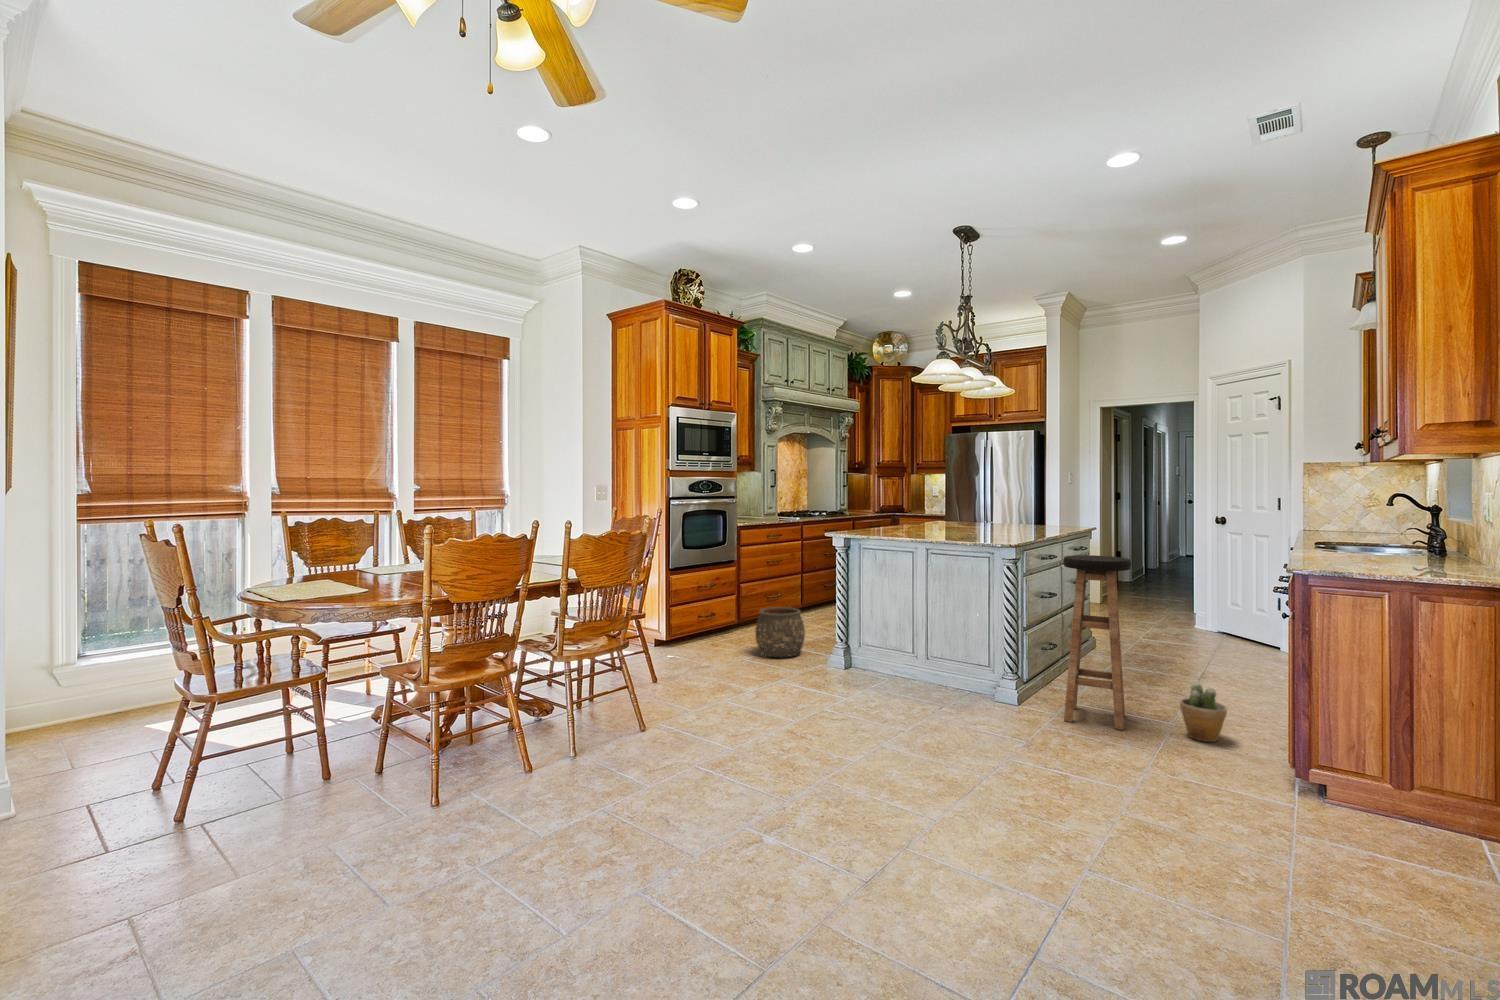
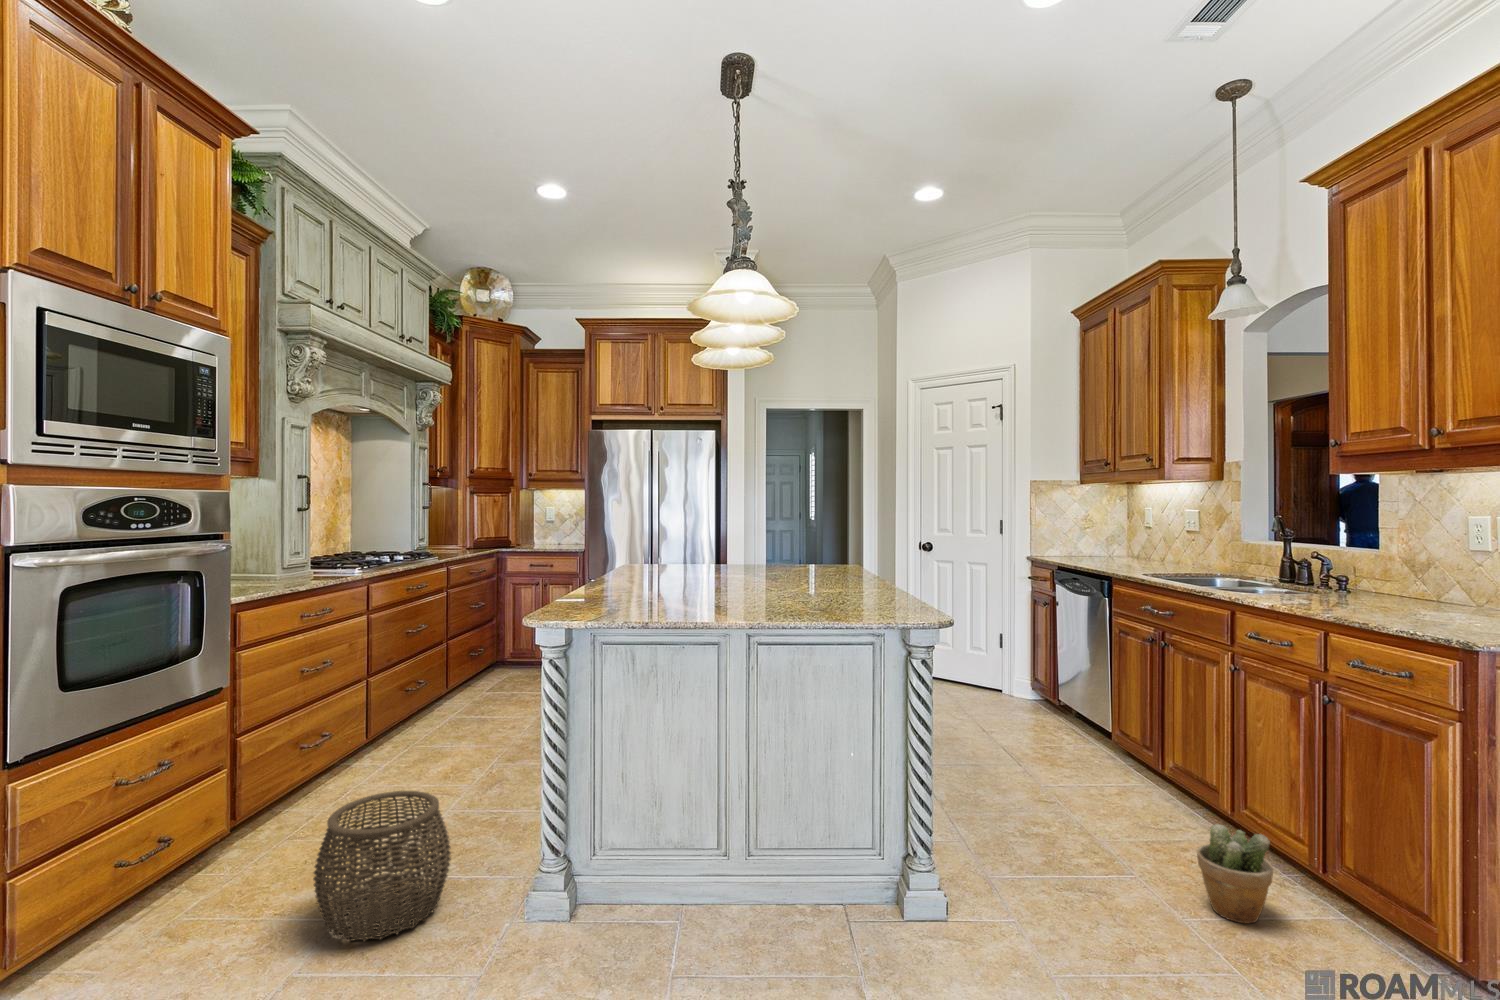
bar stool: present [1063,555,1131,730] -> none [1018,627,1156,950]

